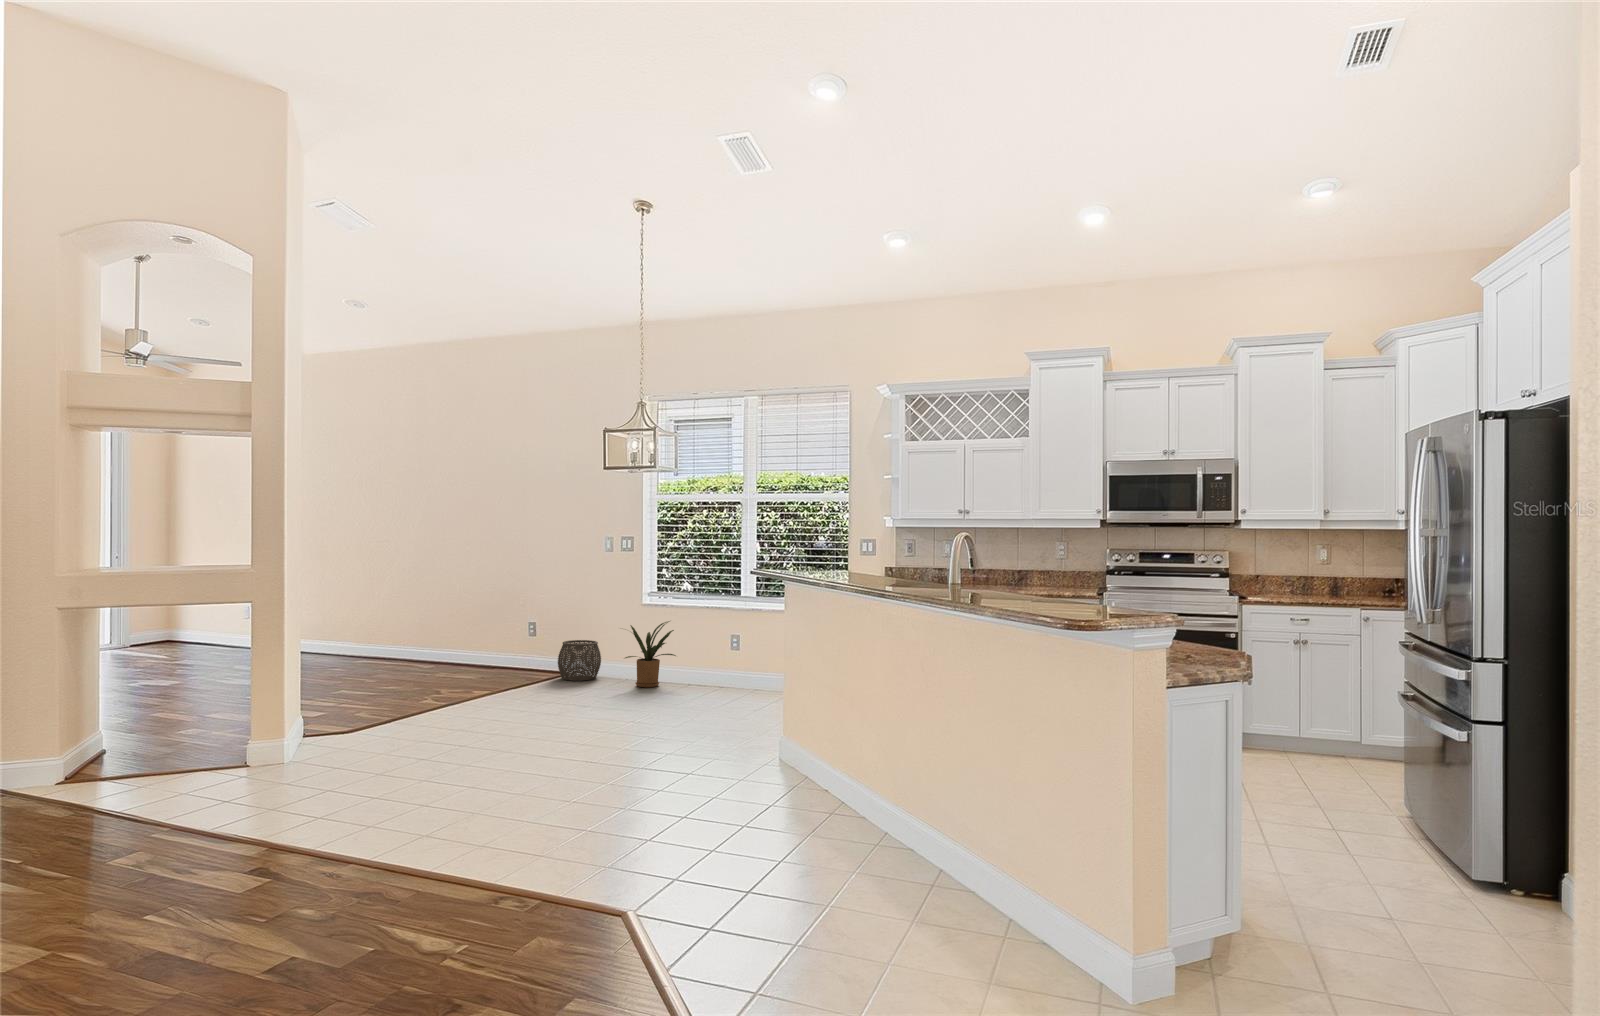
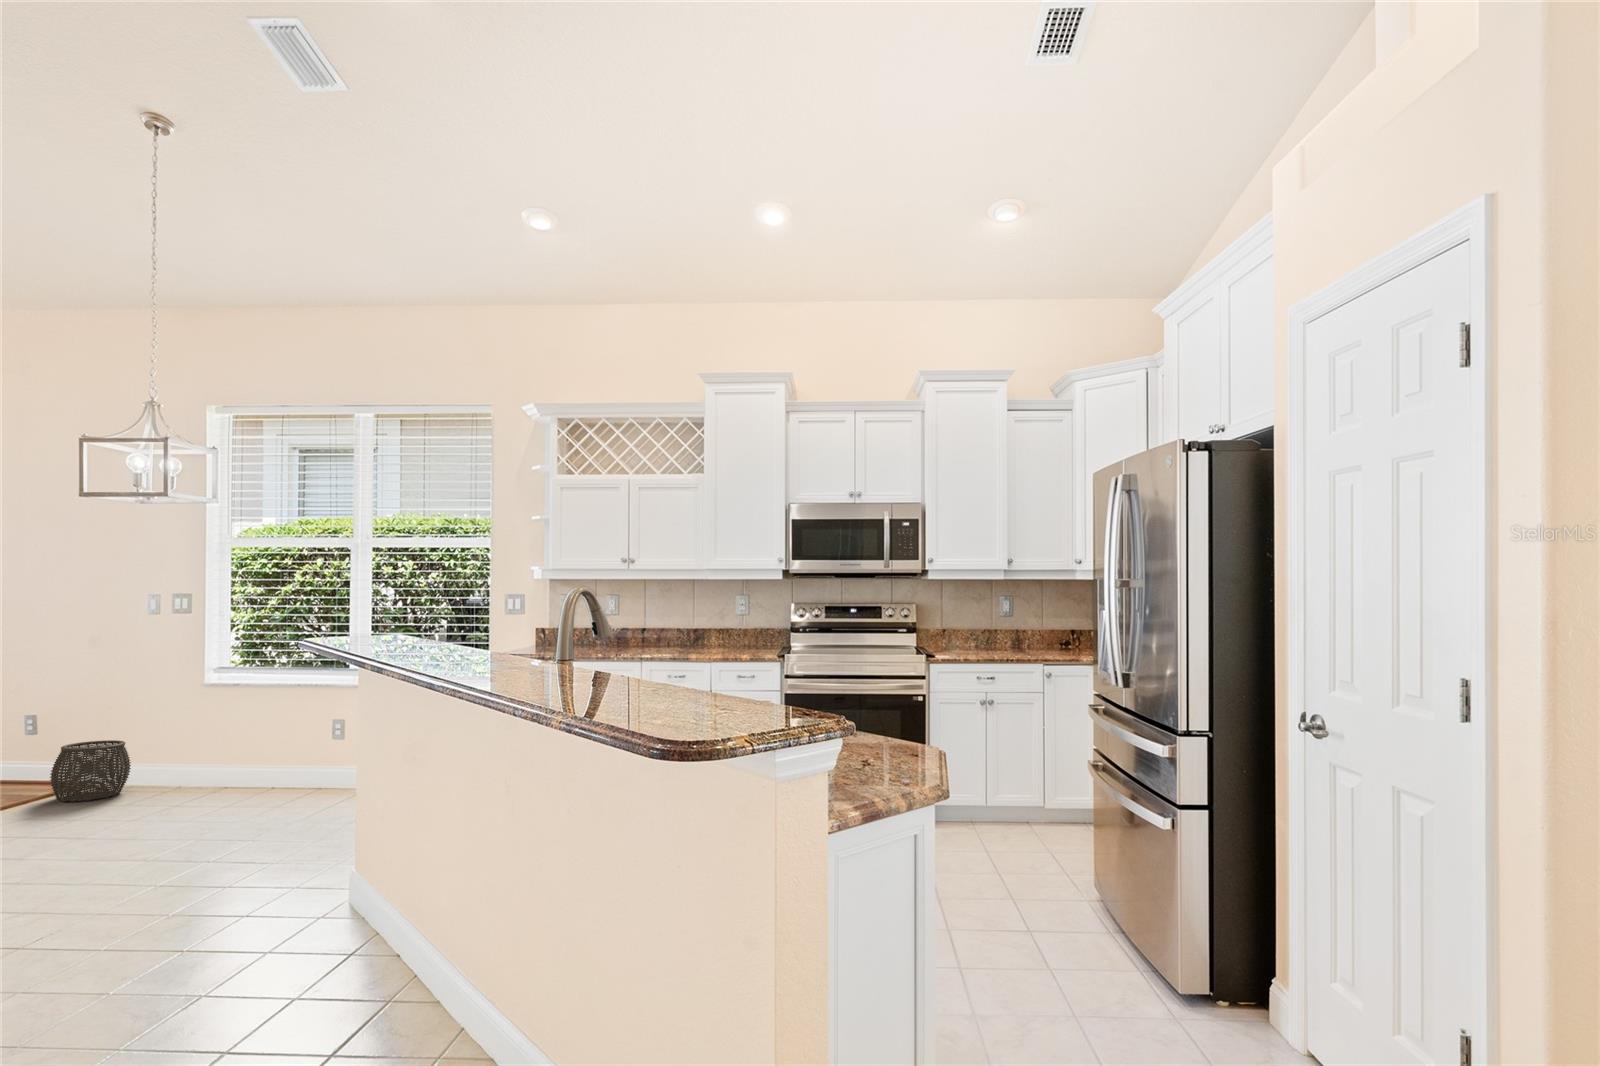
house plant: present [625,621,676,687] -> none [148,707,248,804]

